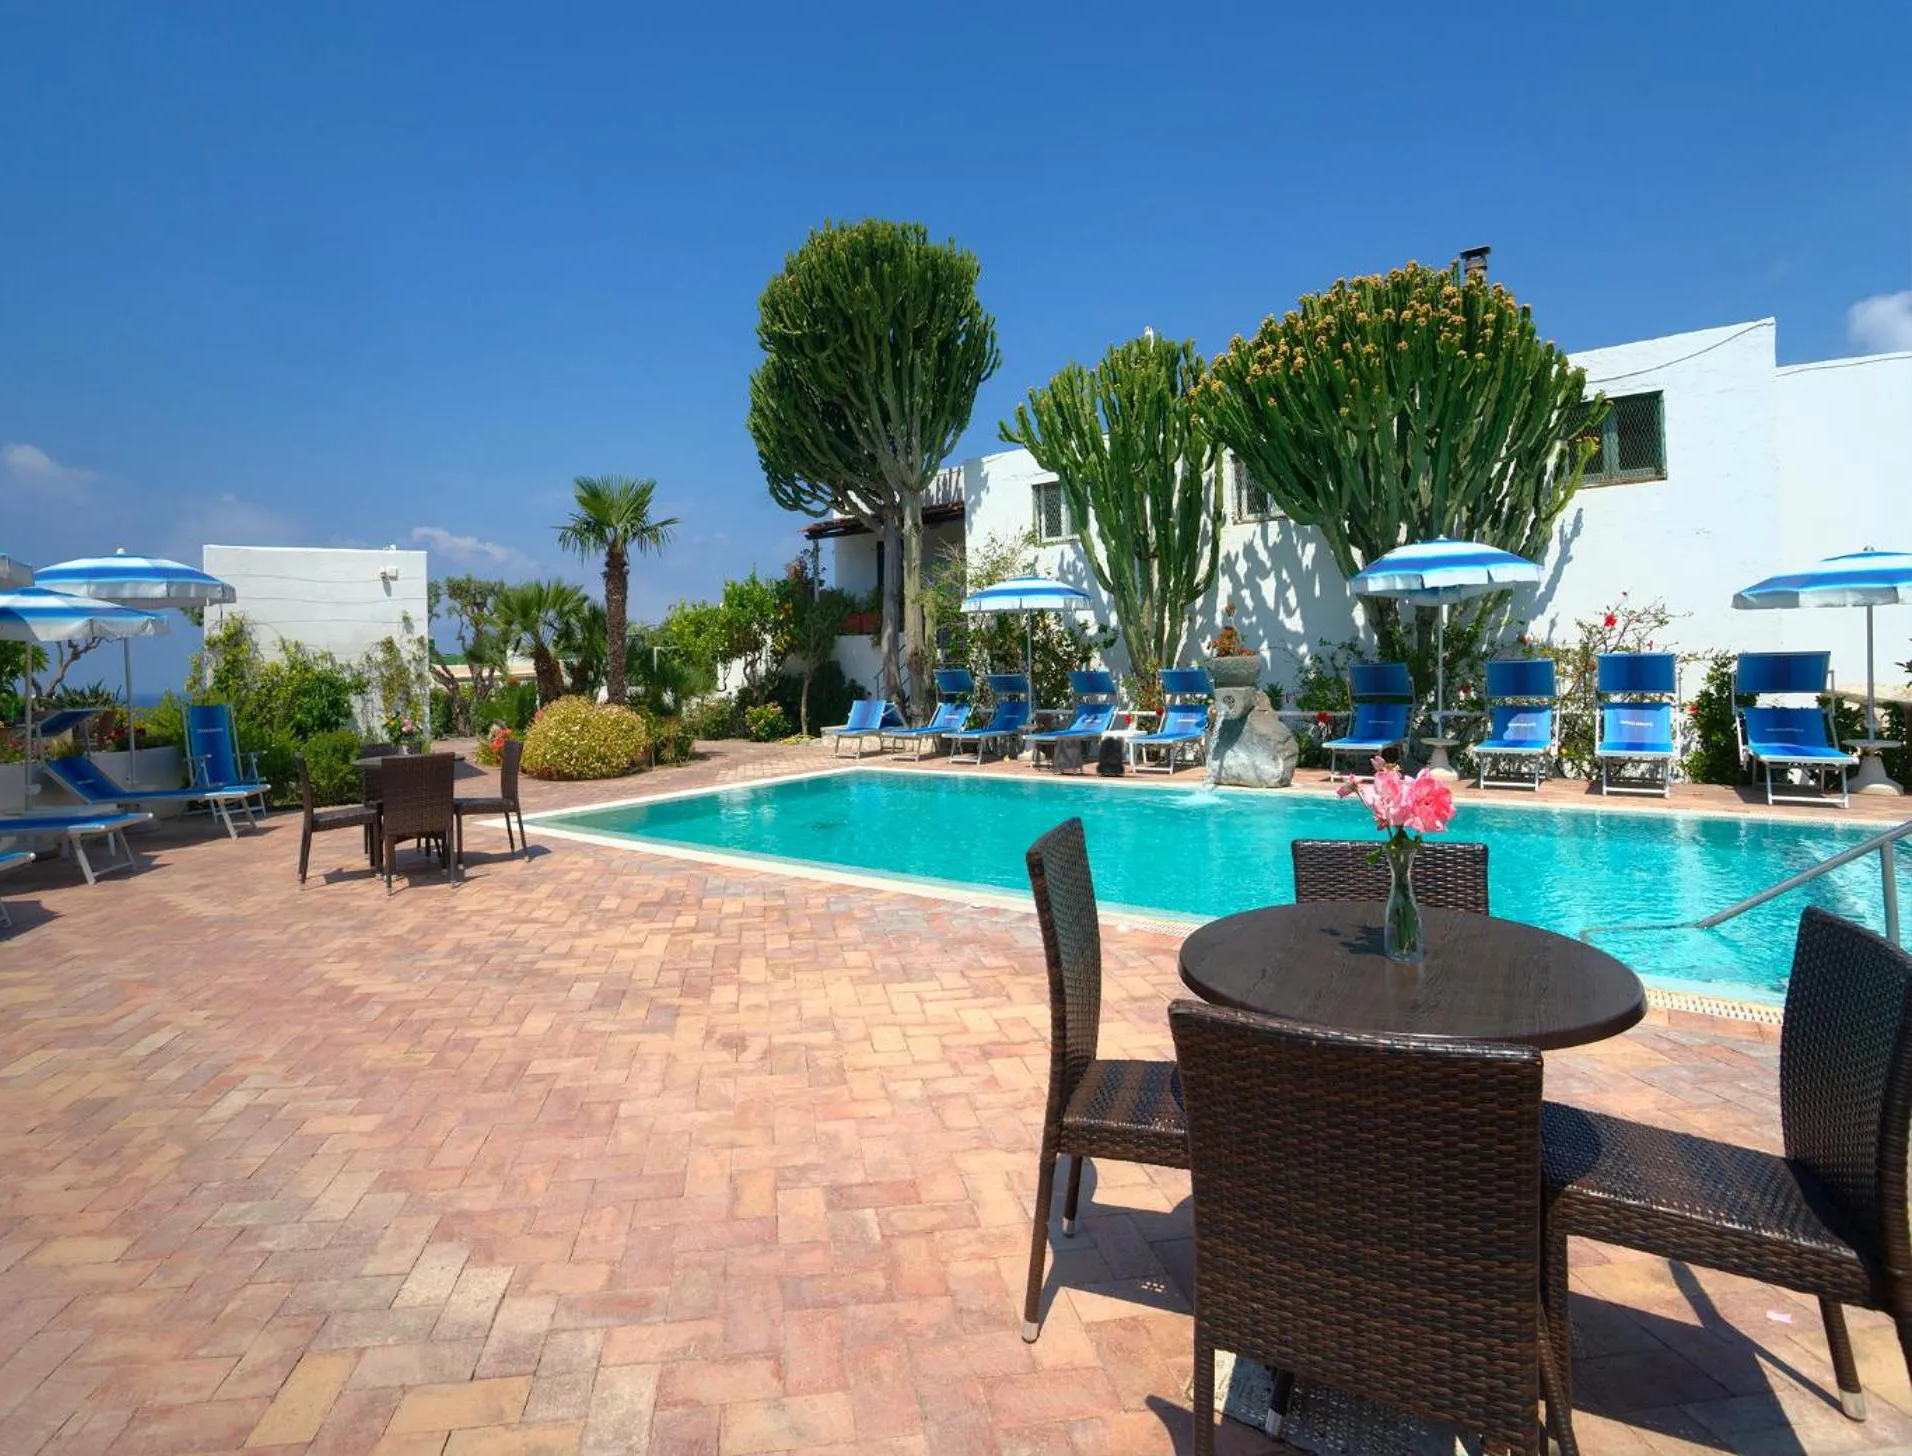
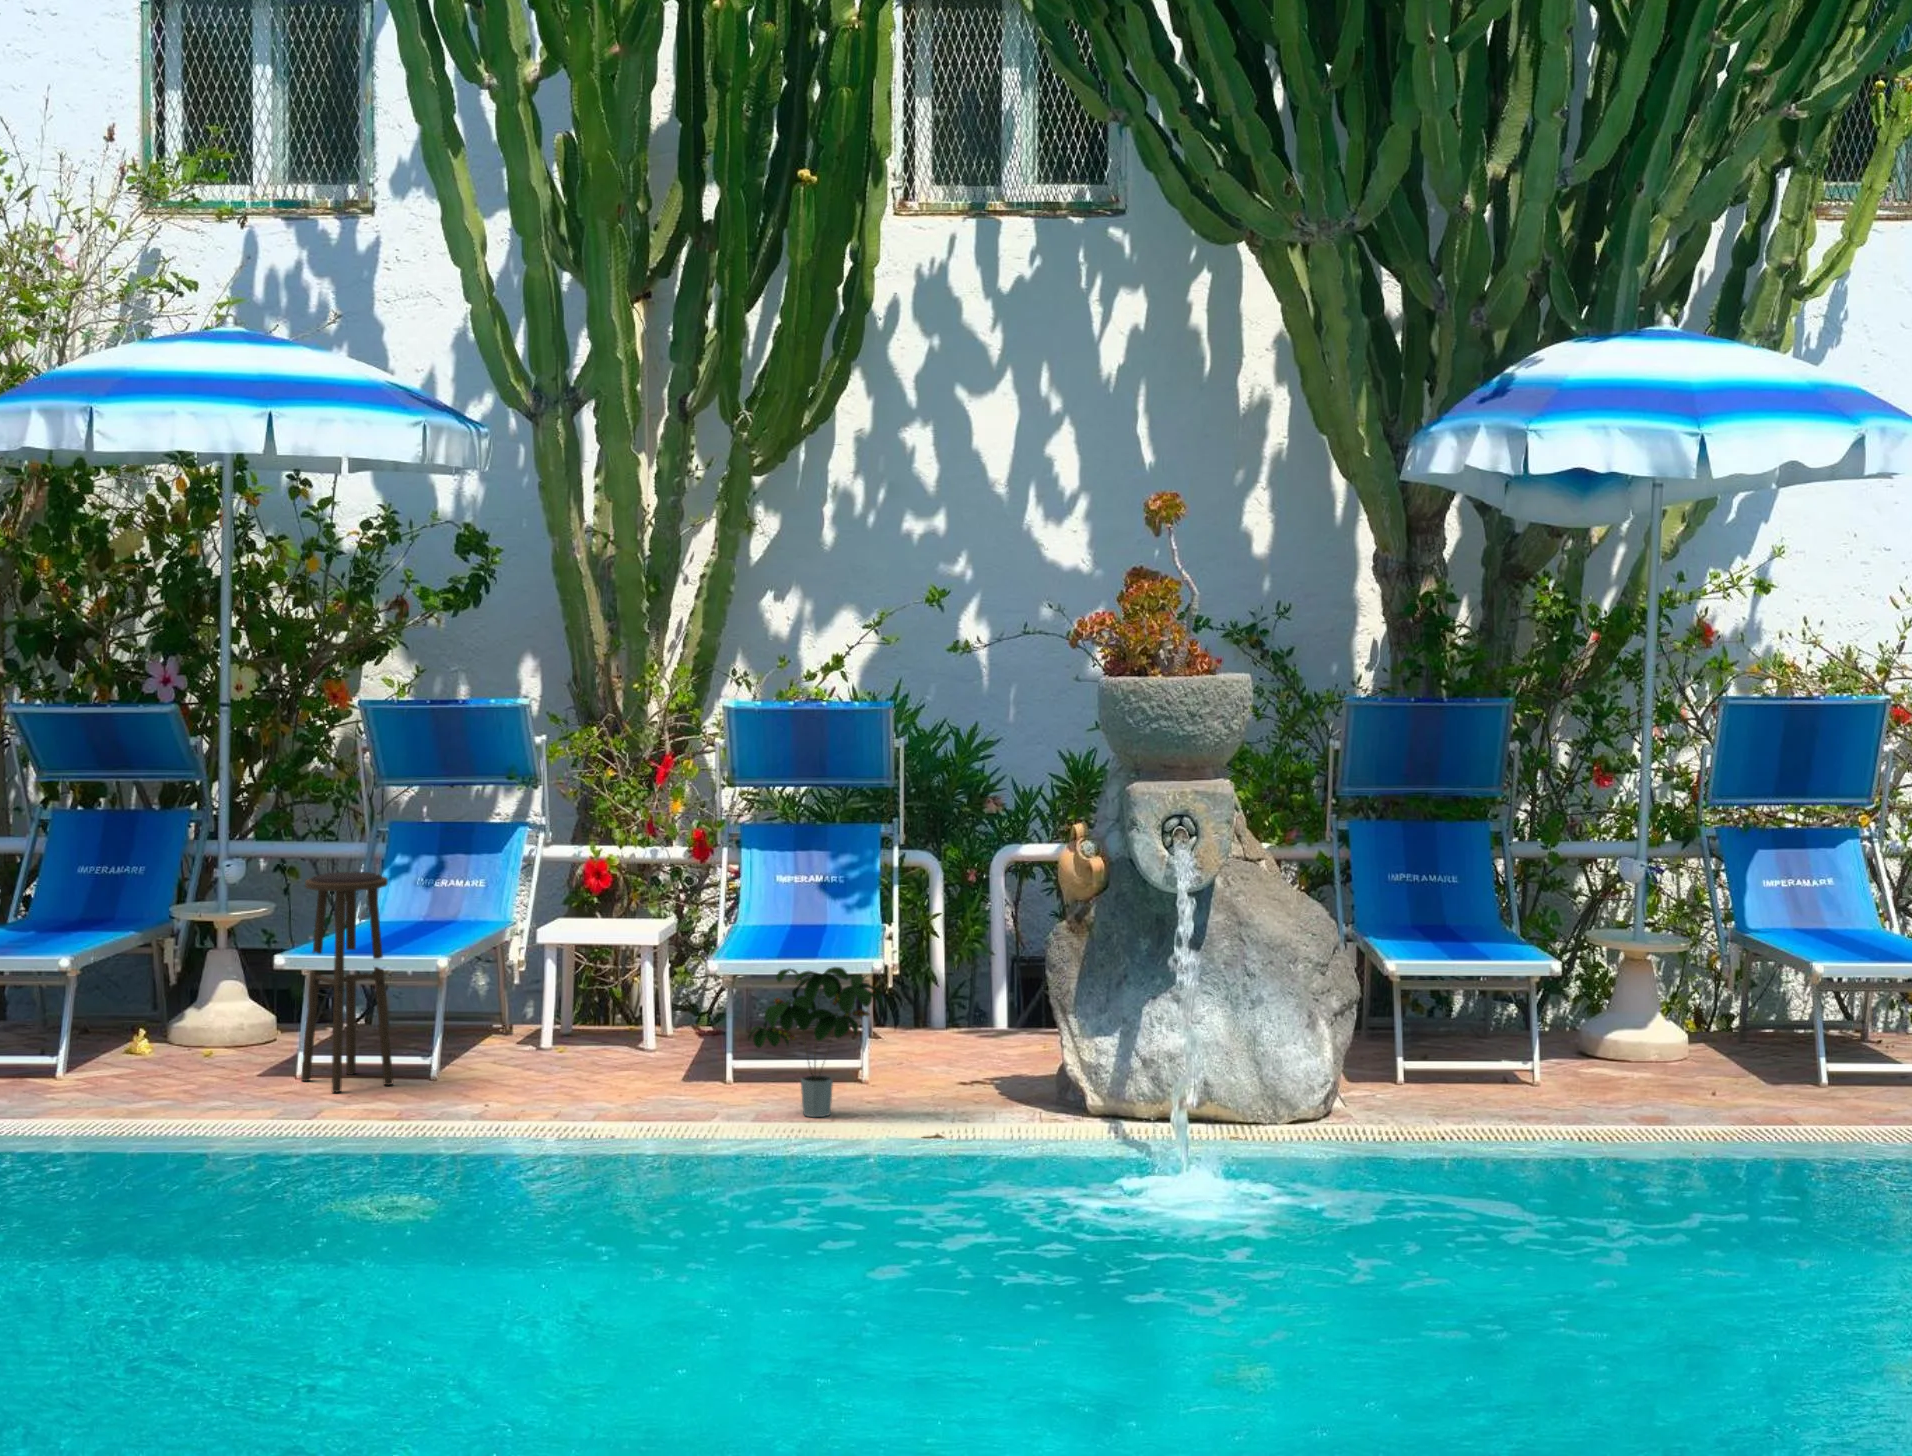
basket: present [1053,735,1083,775] -> none [429,952,532,1114]
backpack: present [1096,738,1125,776] -> none [603,961,708,1110]
potted plant: none [1130,739,1164,780] -> present [748,967,883,1117]

